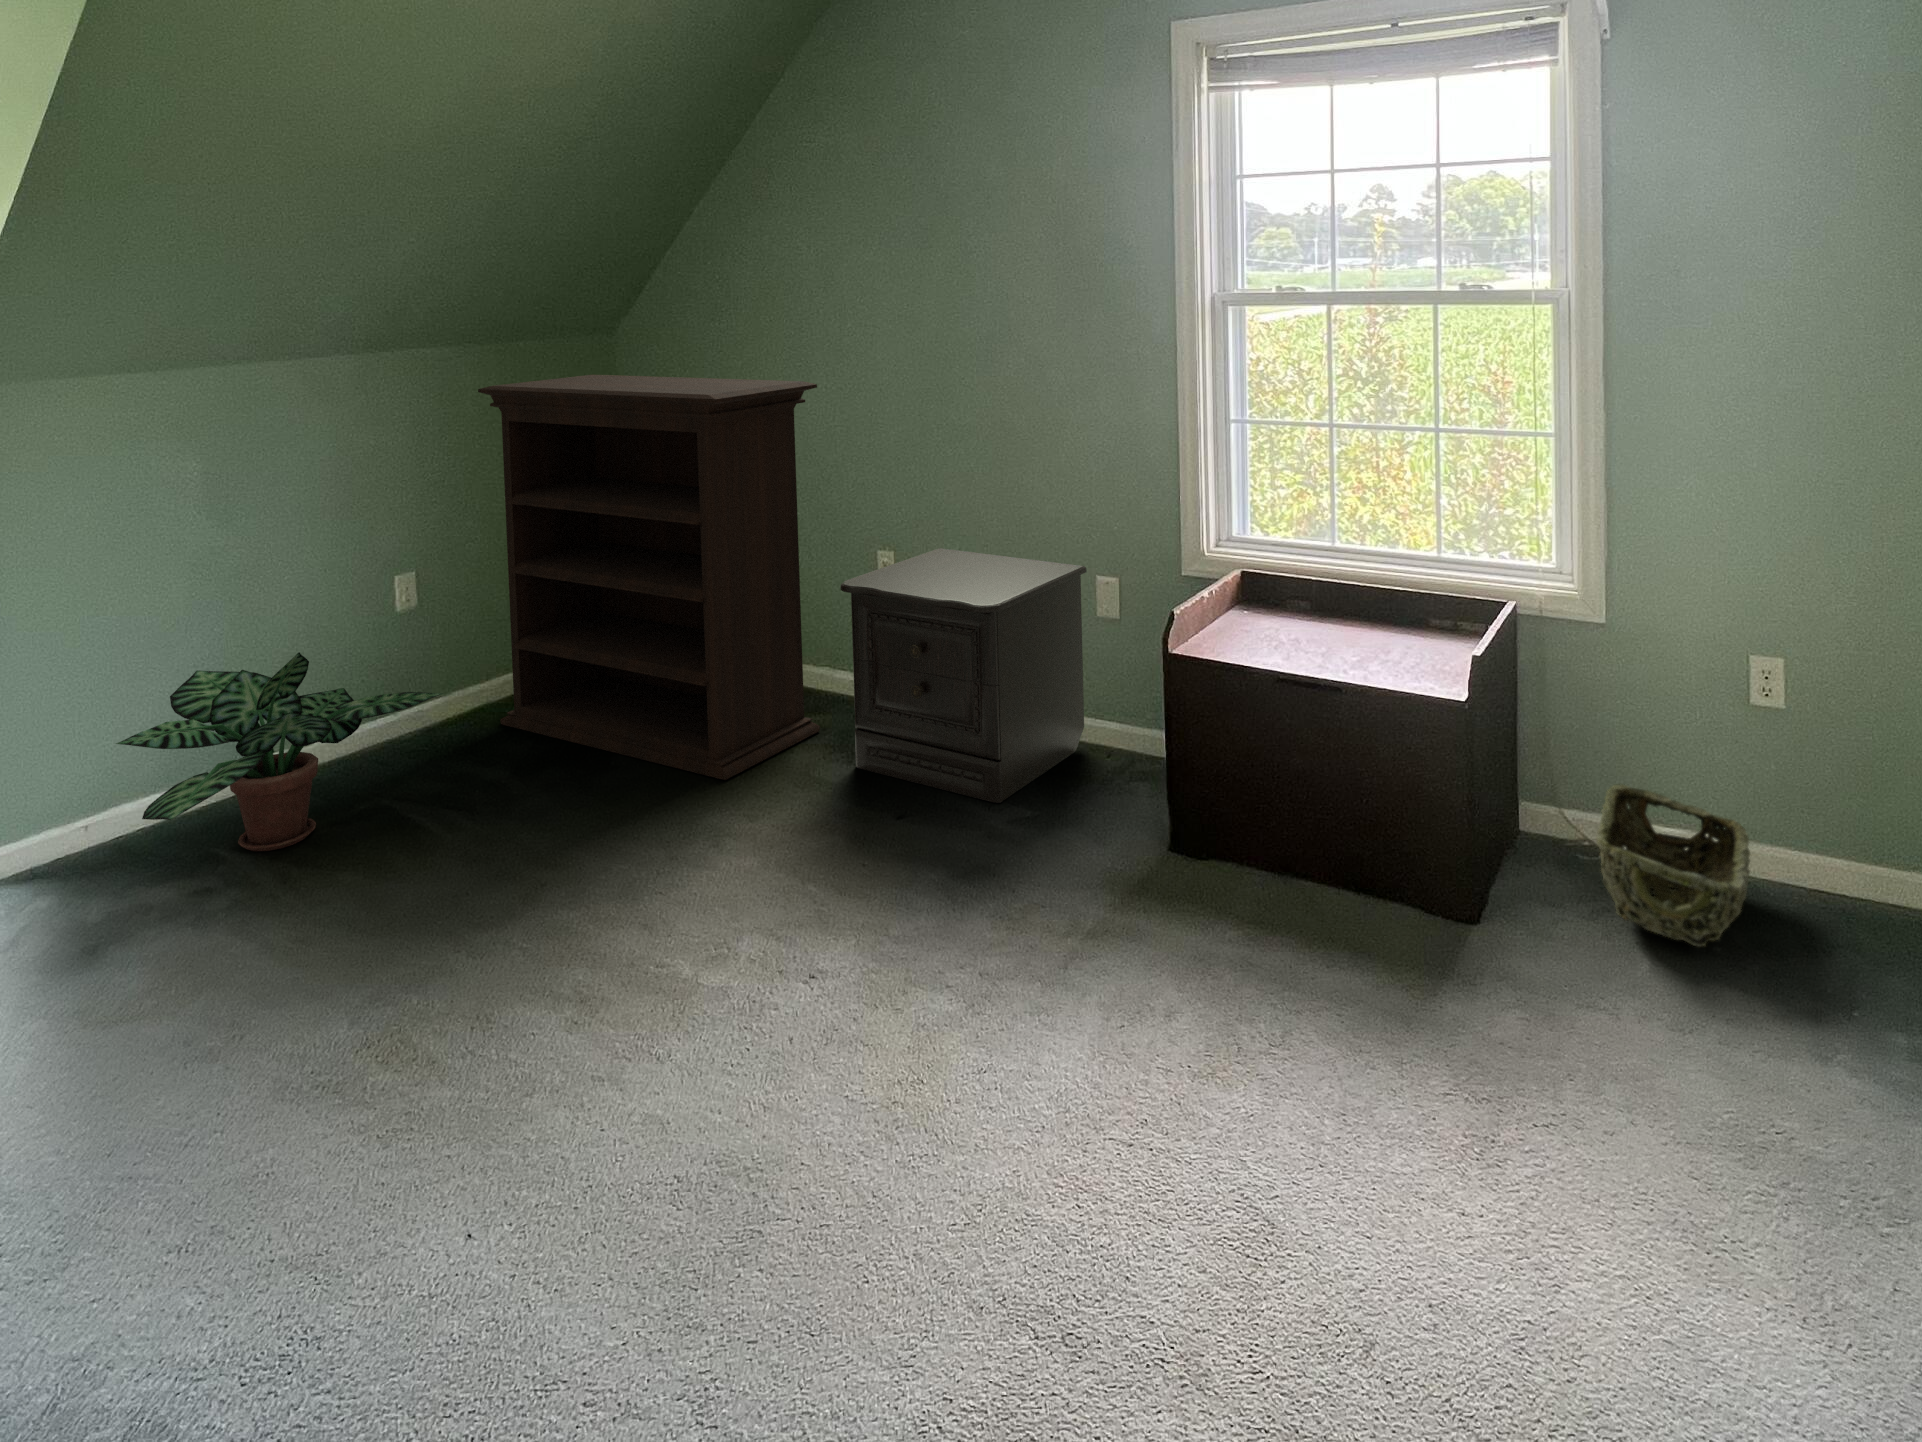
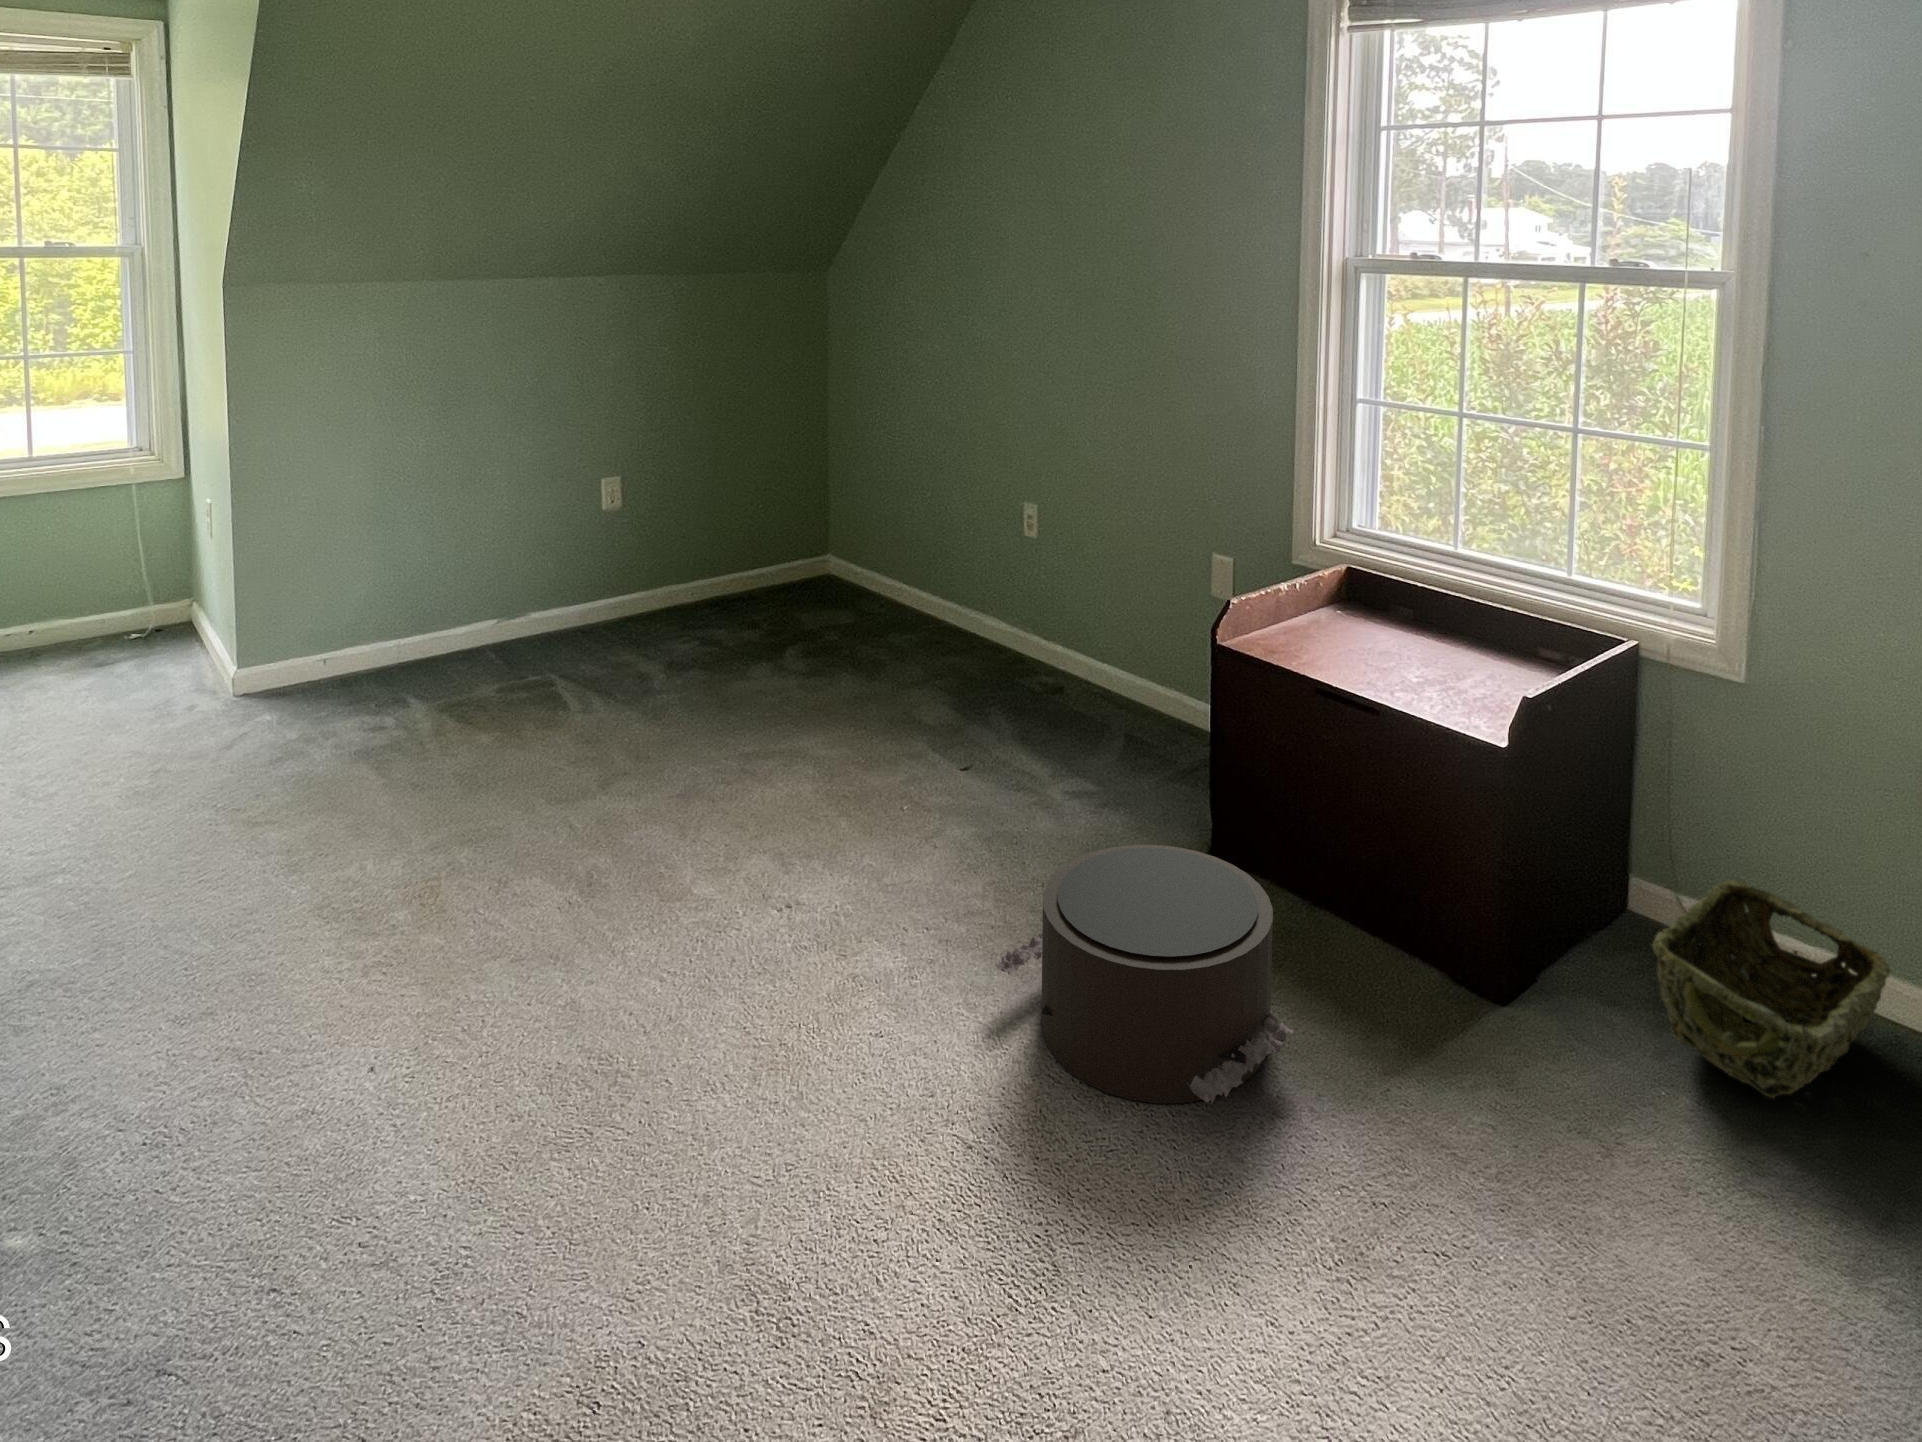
bookshelf: present [478,375,820,780] -> none [672,310,953,704]
nightstand: present [840,548,1087,803] -> none [944,506,1198,771]
potted plant: present [116,652,442,851] -> none [323,534,594,702]
pouf: none [1069,840,1355,1070] -> present [995,845,1295,1103]

